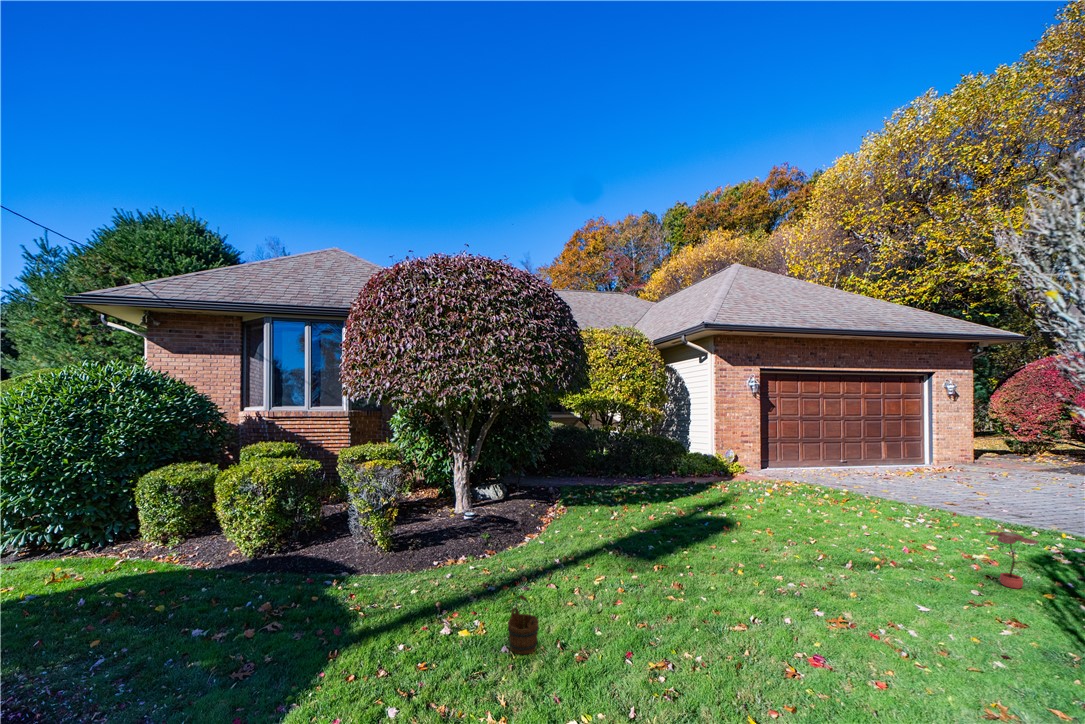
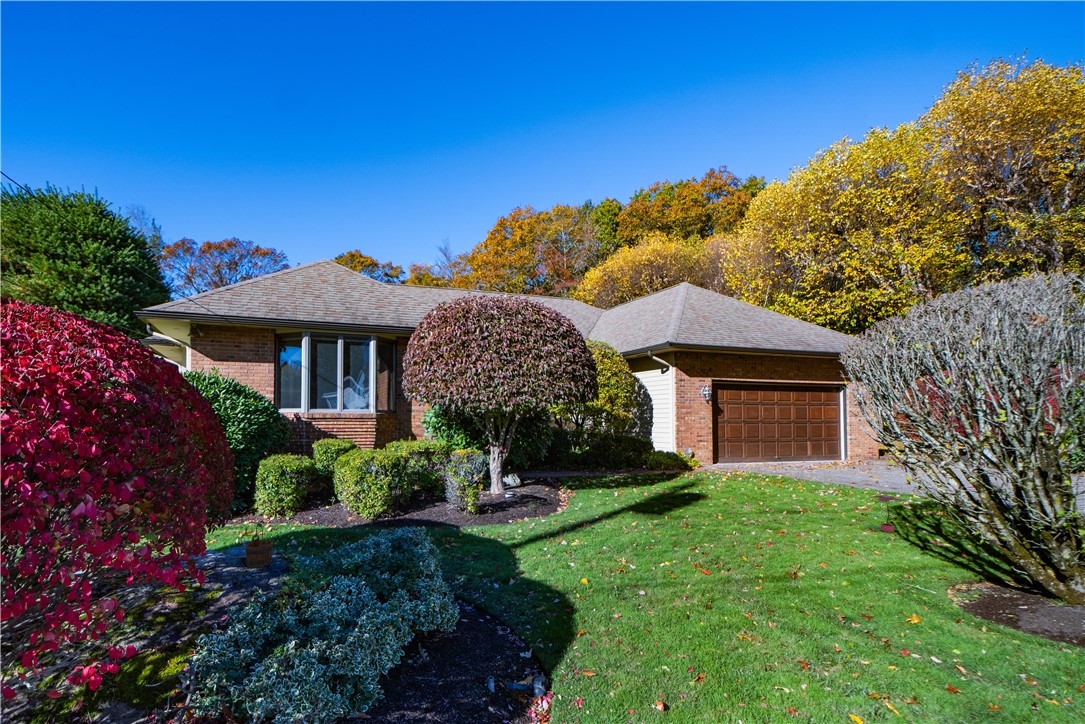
wooden bucket: present [508,595,539,654] -> present [245,523,273,568]

